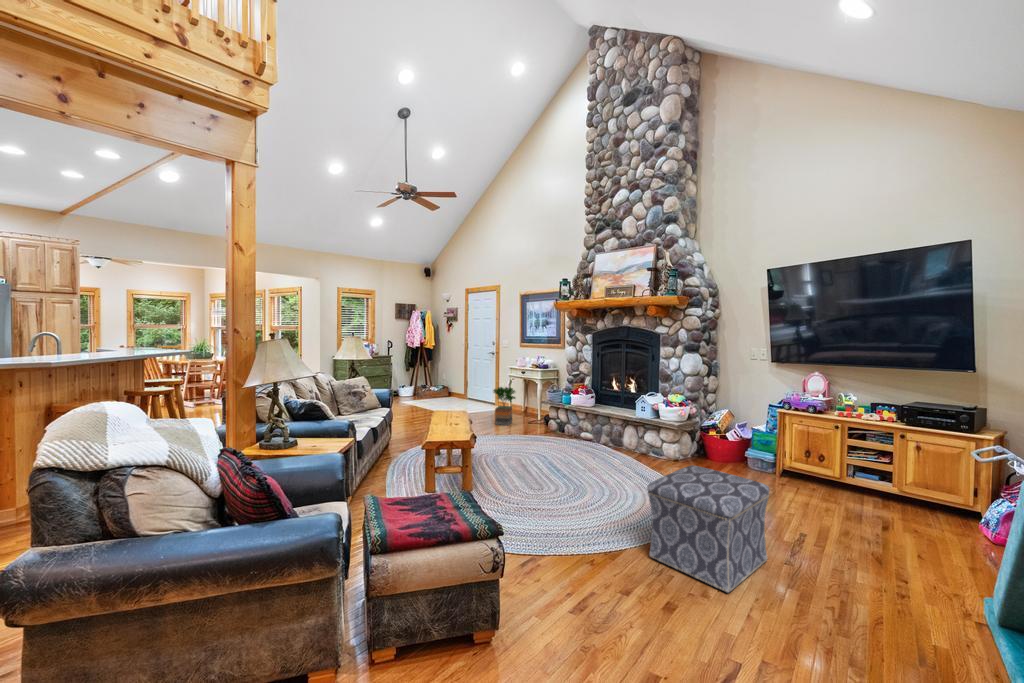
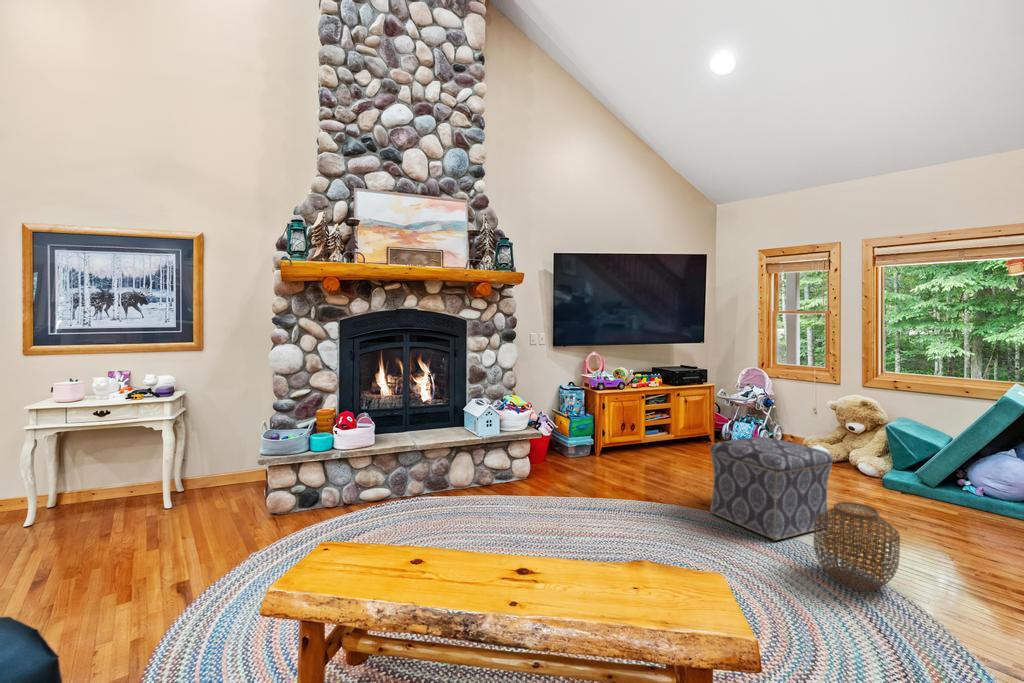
potted tree: present [493,387,515,425] -> none [85,452,171,557]
woven basket: none [562,514,627,597] -> present [813,502,900,591]

